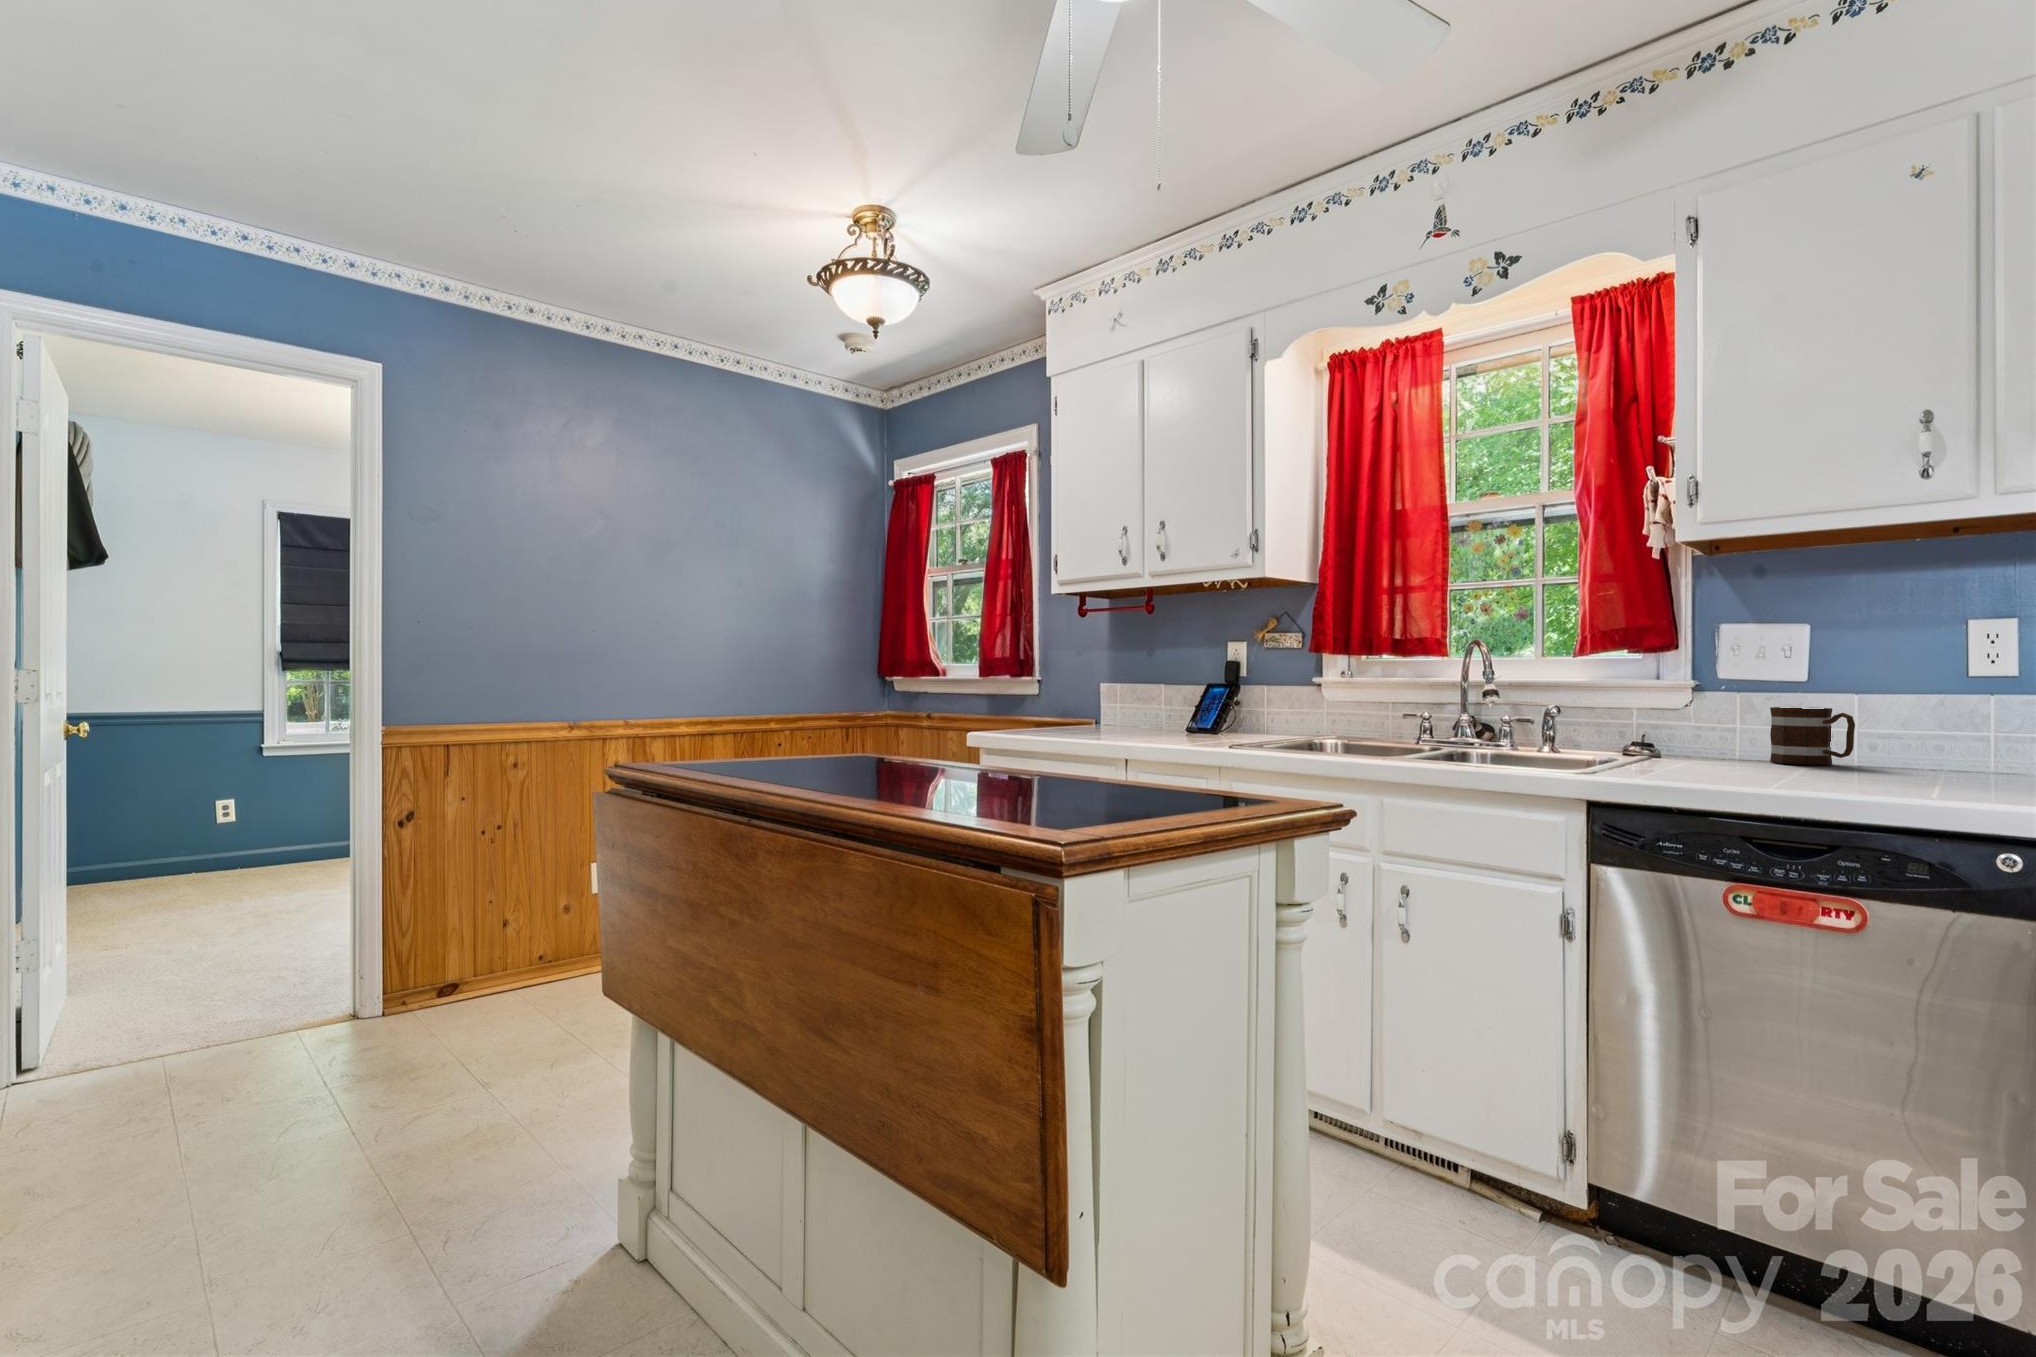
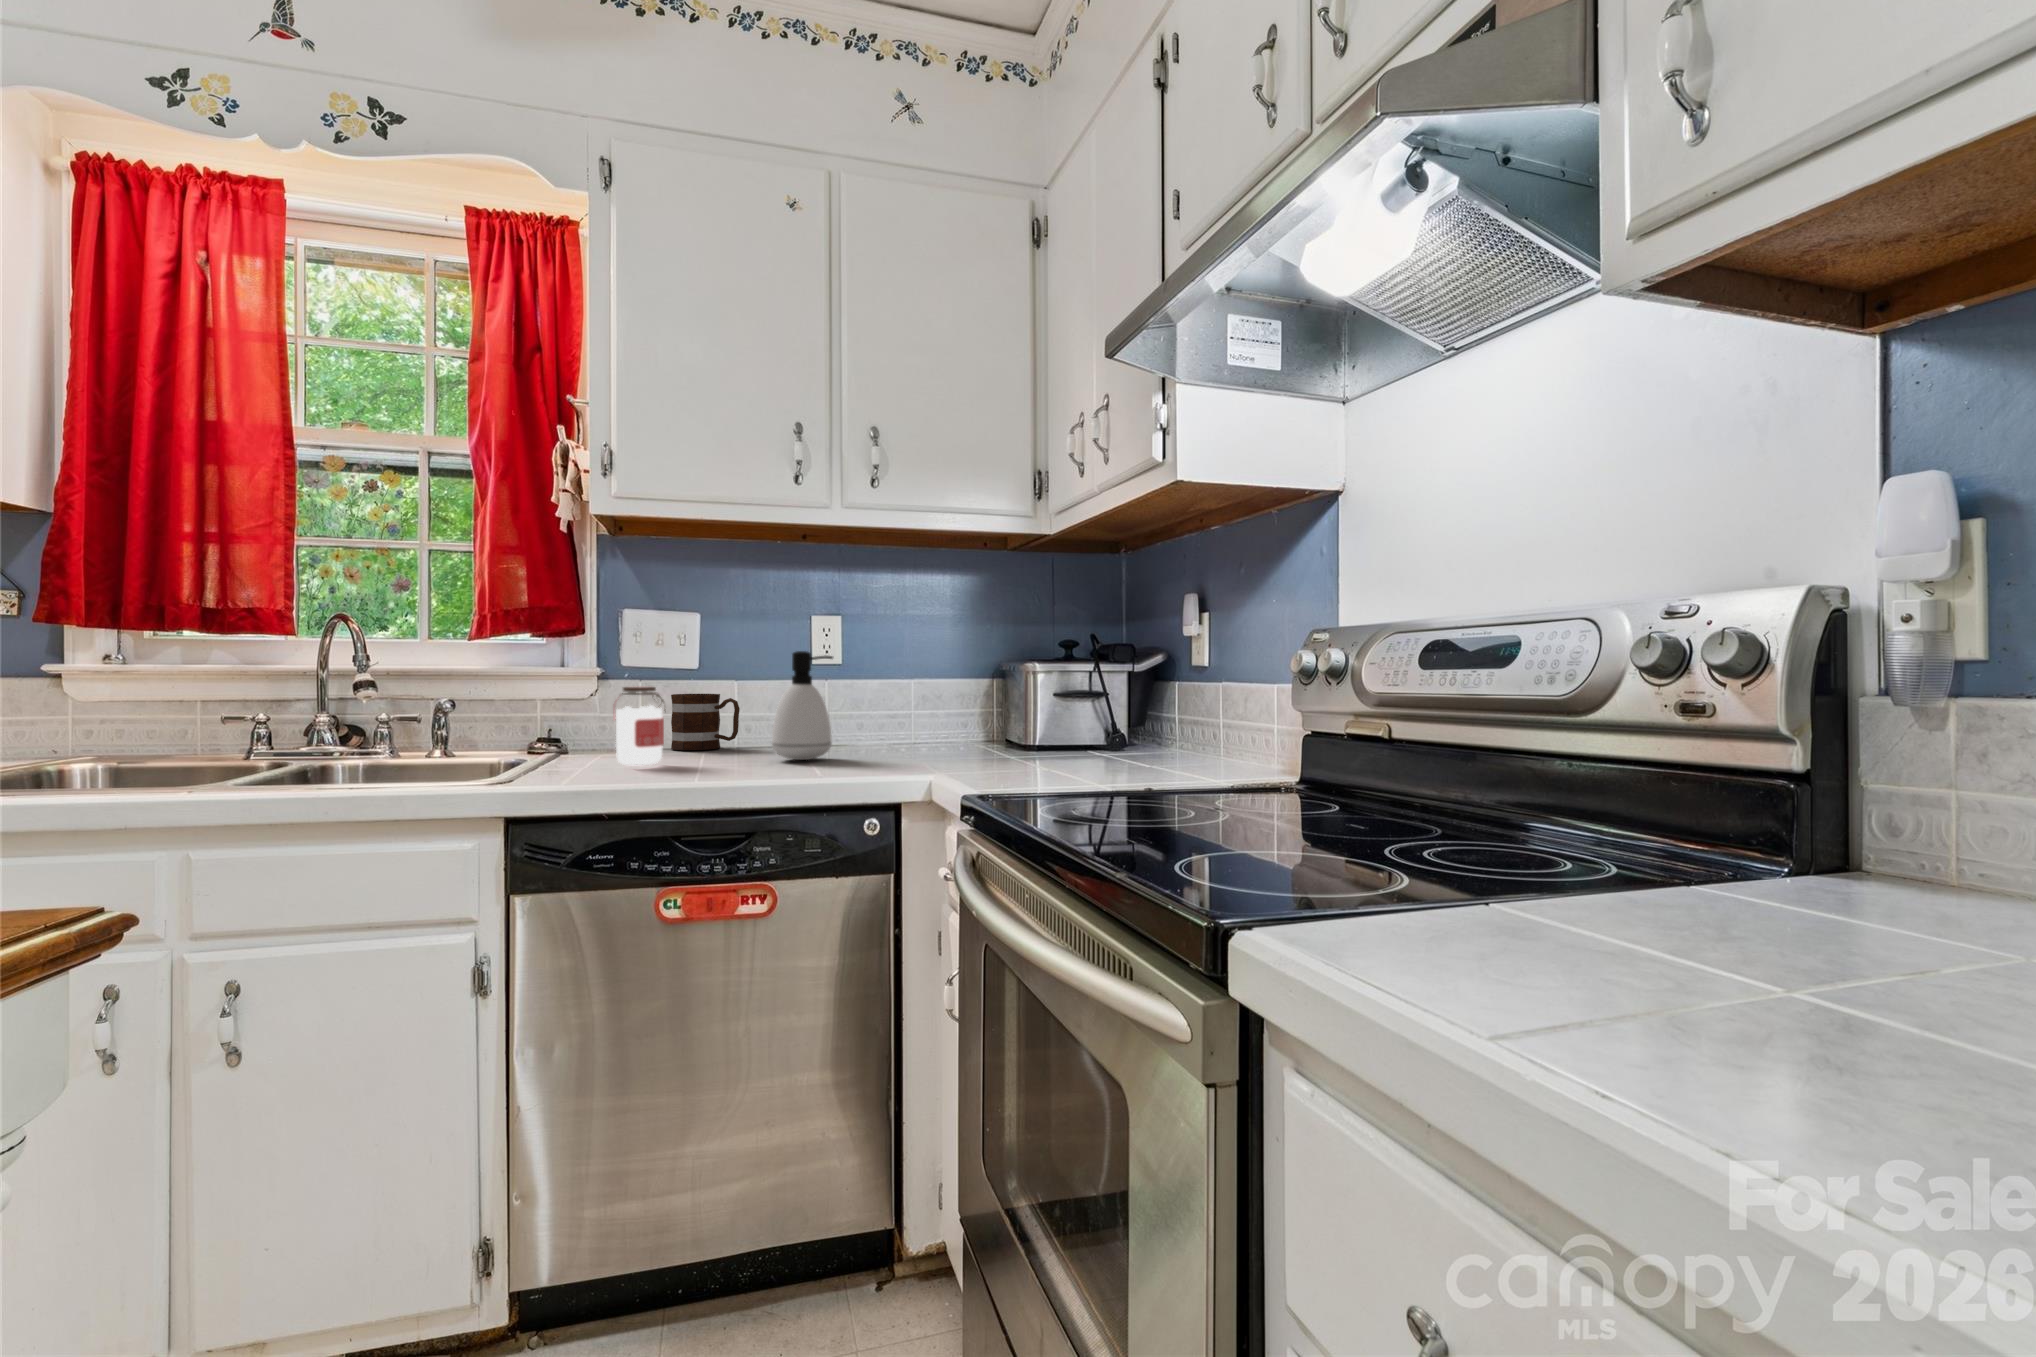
soap dispenser: none [1884,663,1976,783] -> present [772,651,833,760]
jar: none [1695,698,1752,773] -> present [613,687,665,765]

